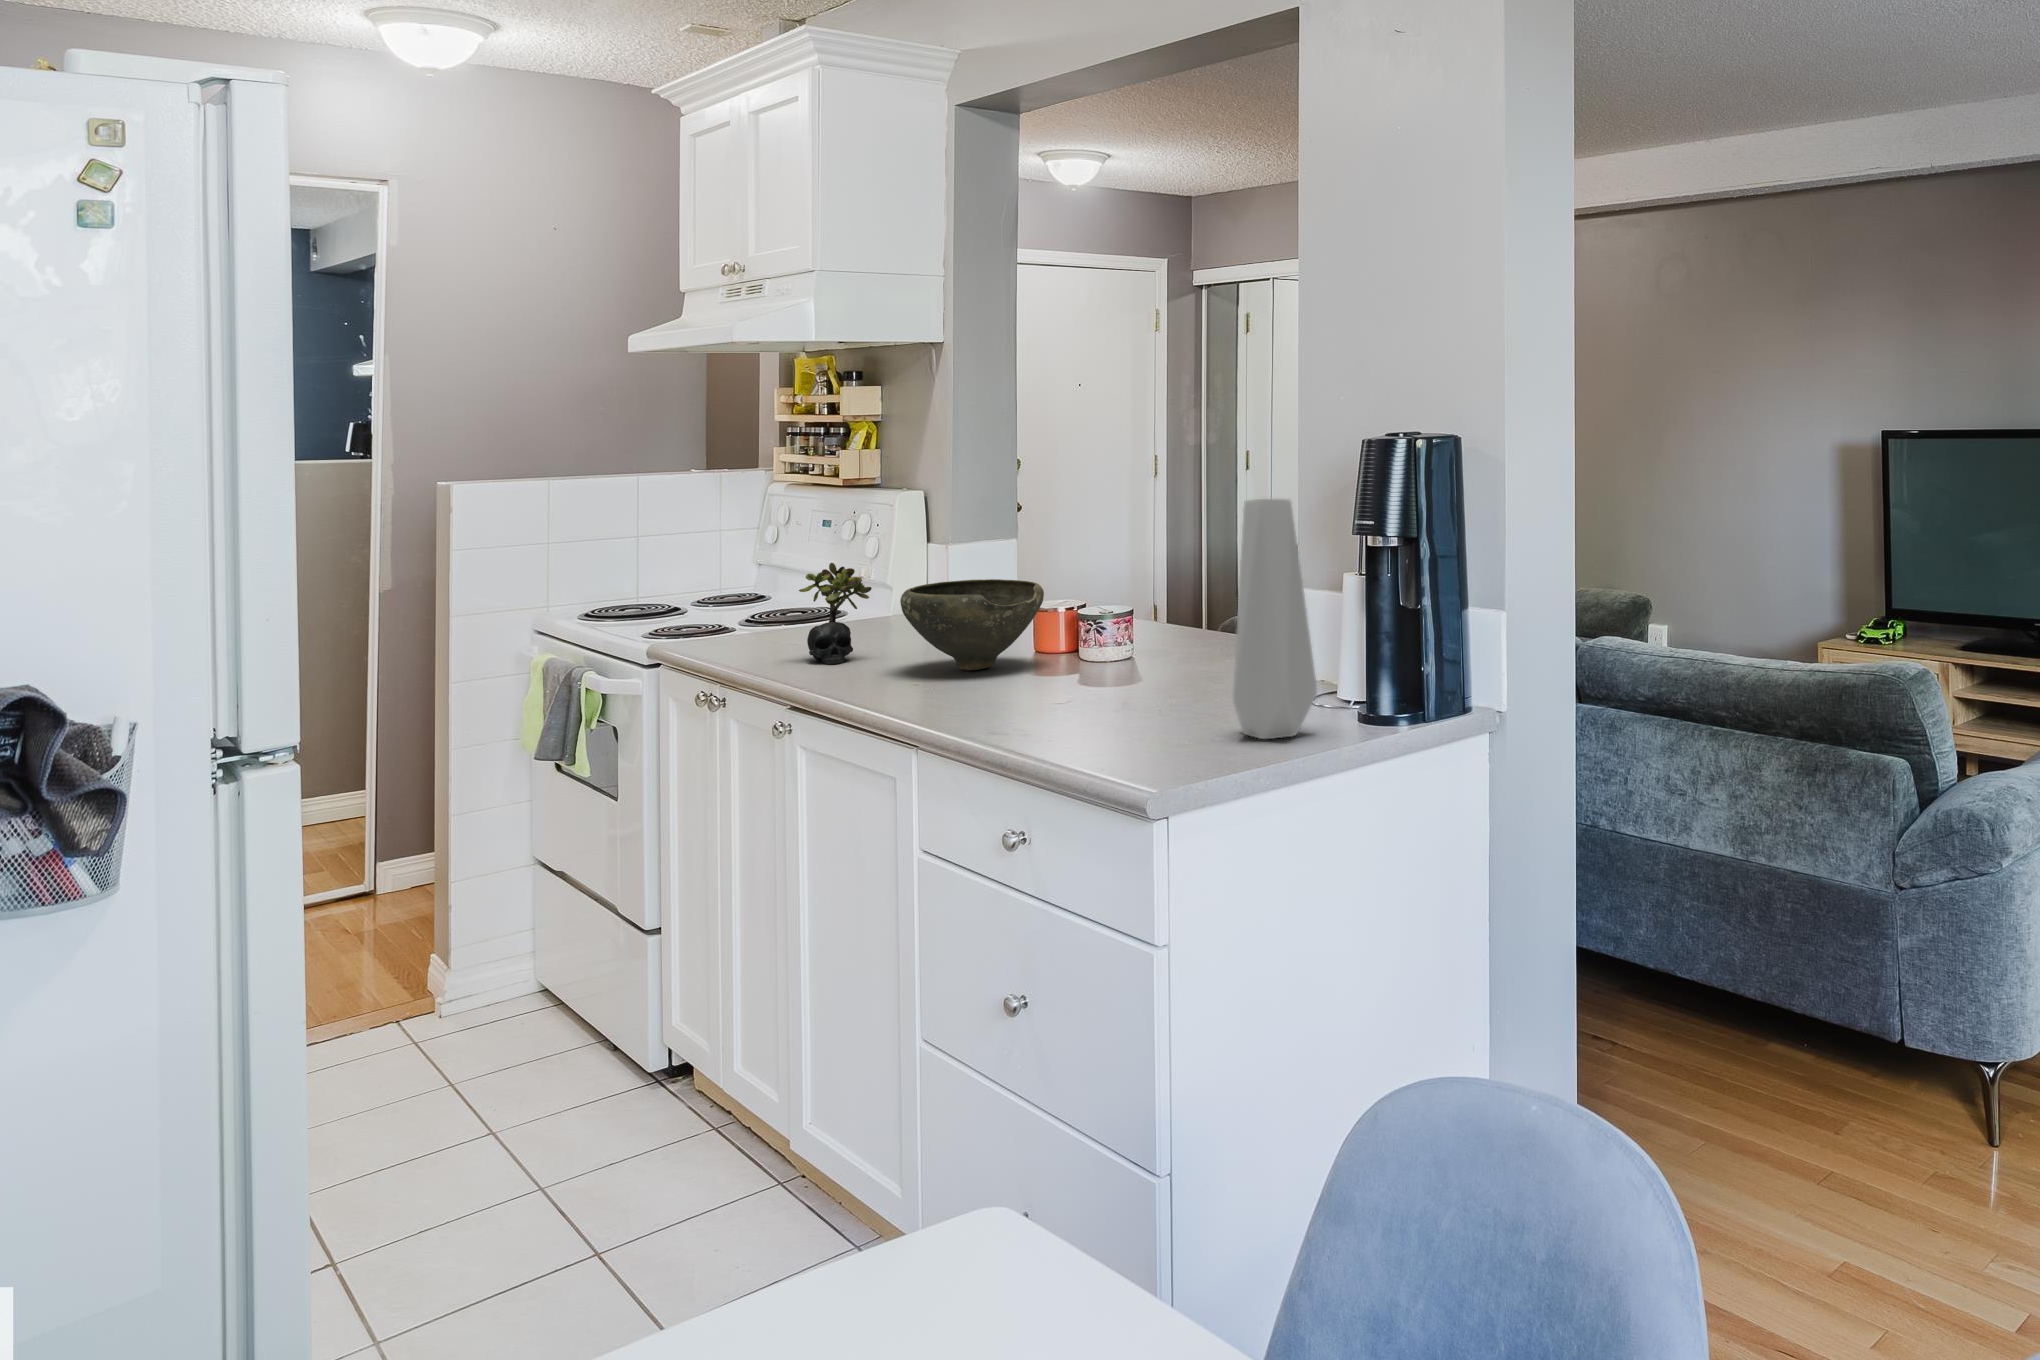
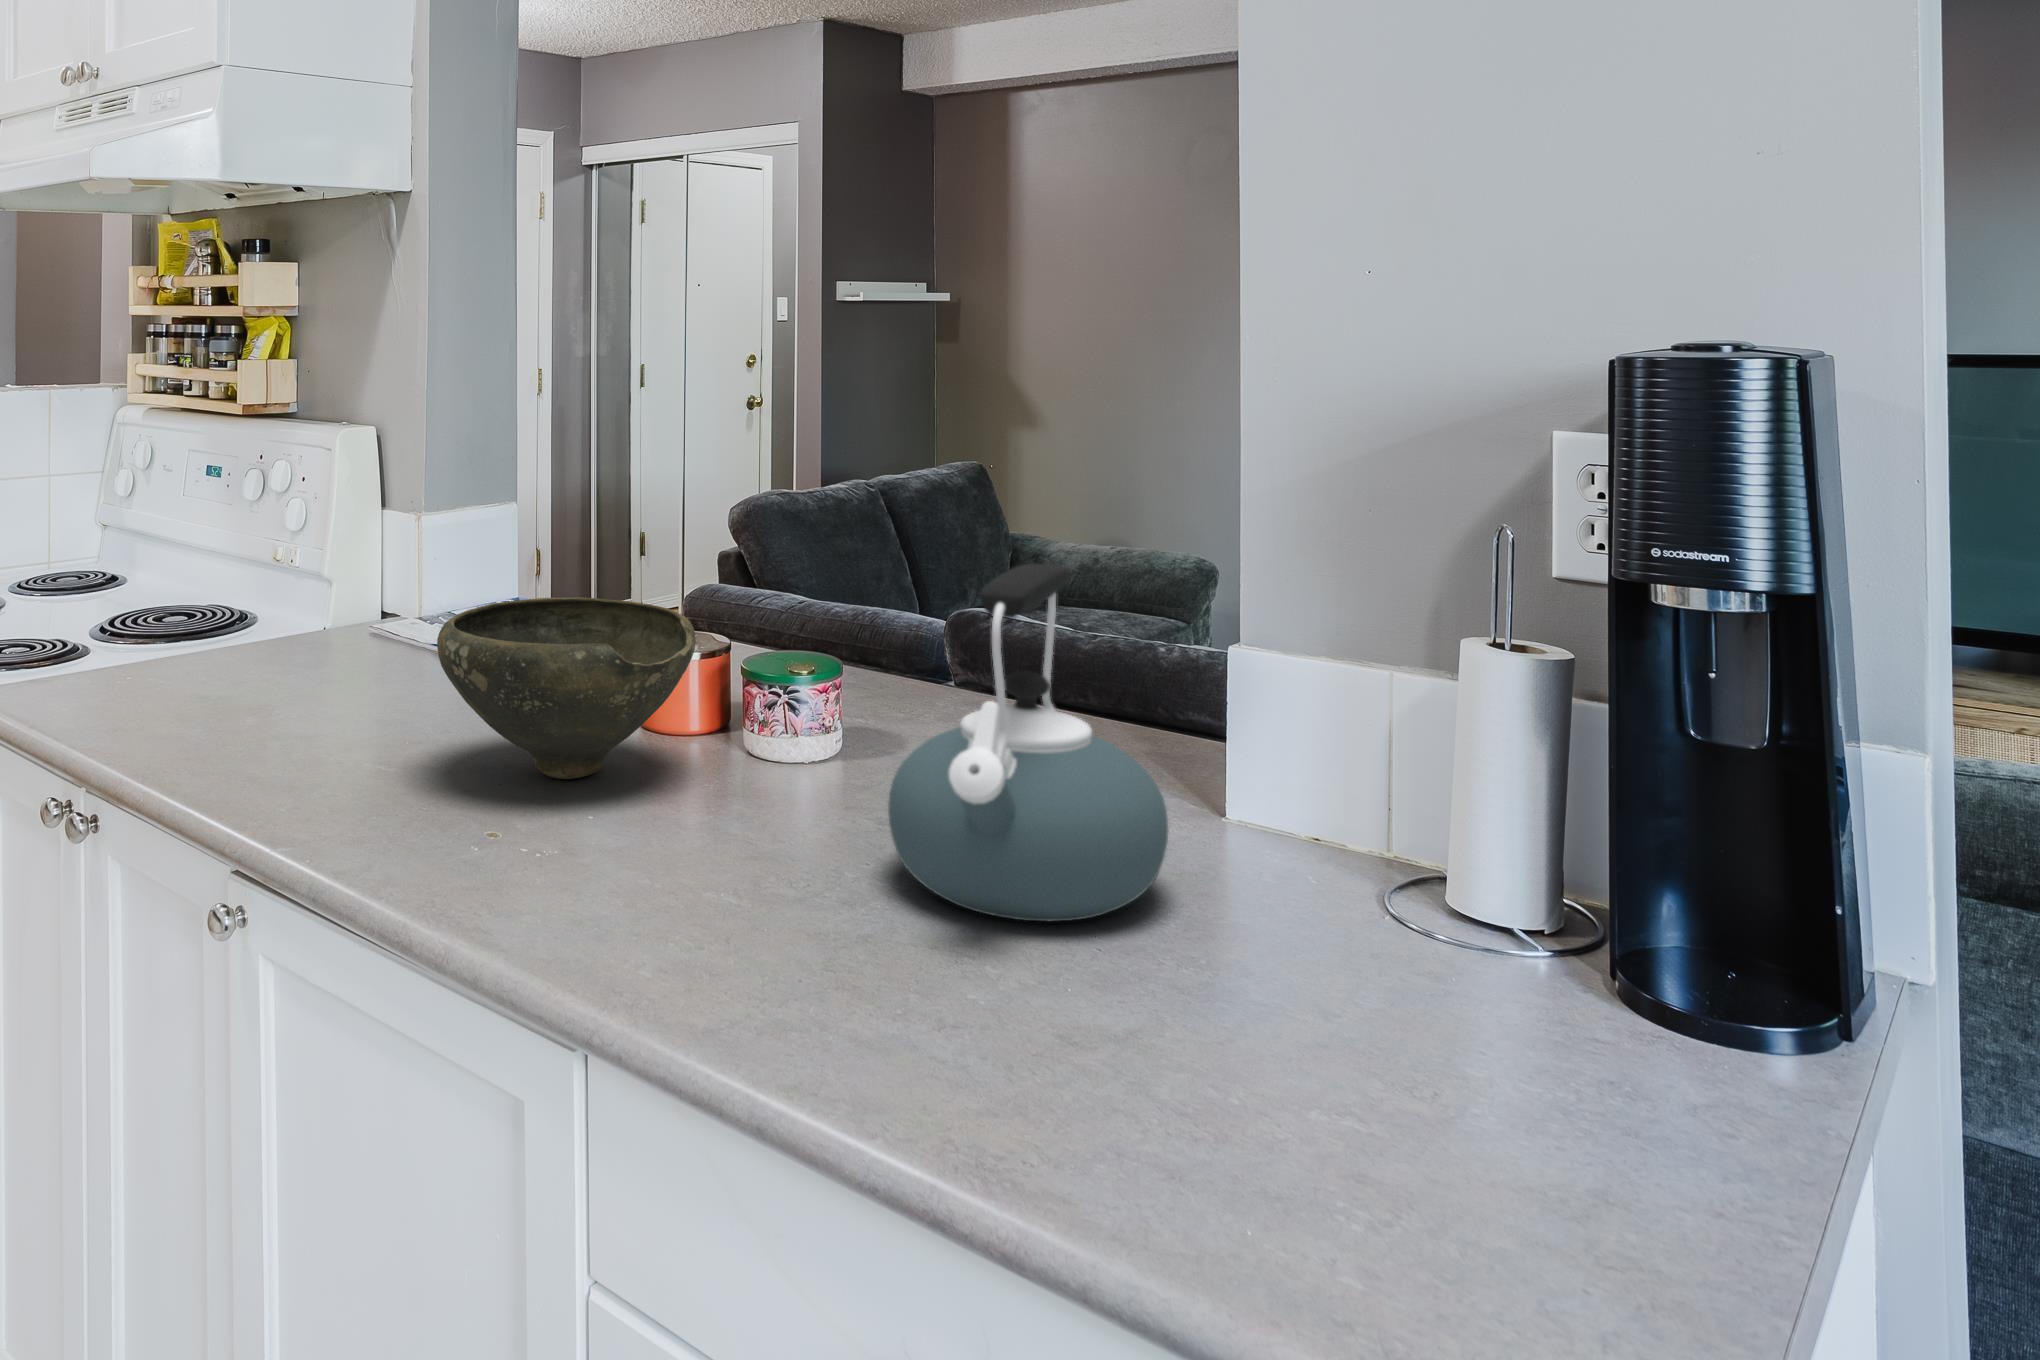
vase: present [1233,498,1317,739] -> none [1439,492,1685,1132]
kettle: none [1087,545,1217,703] -> present [888,563,1168,922]
succulent plant: present [799,563,872,664] -> none [231,559,358,749]

